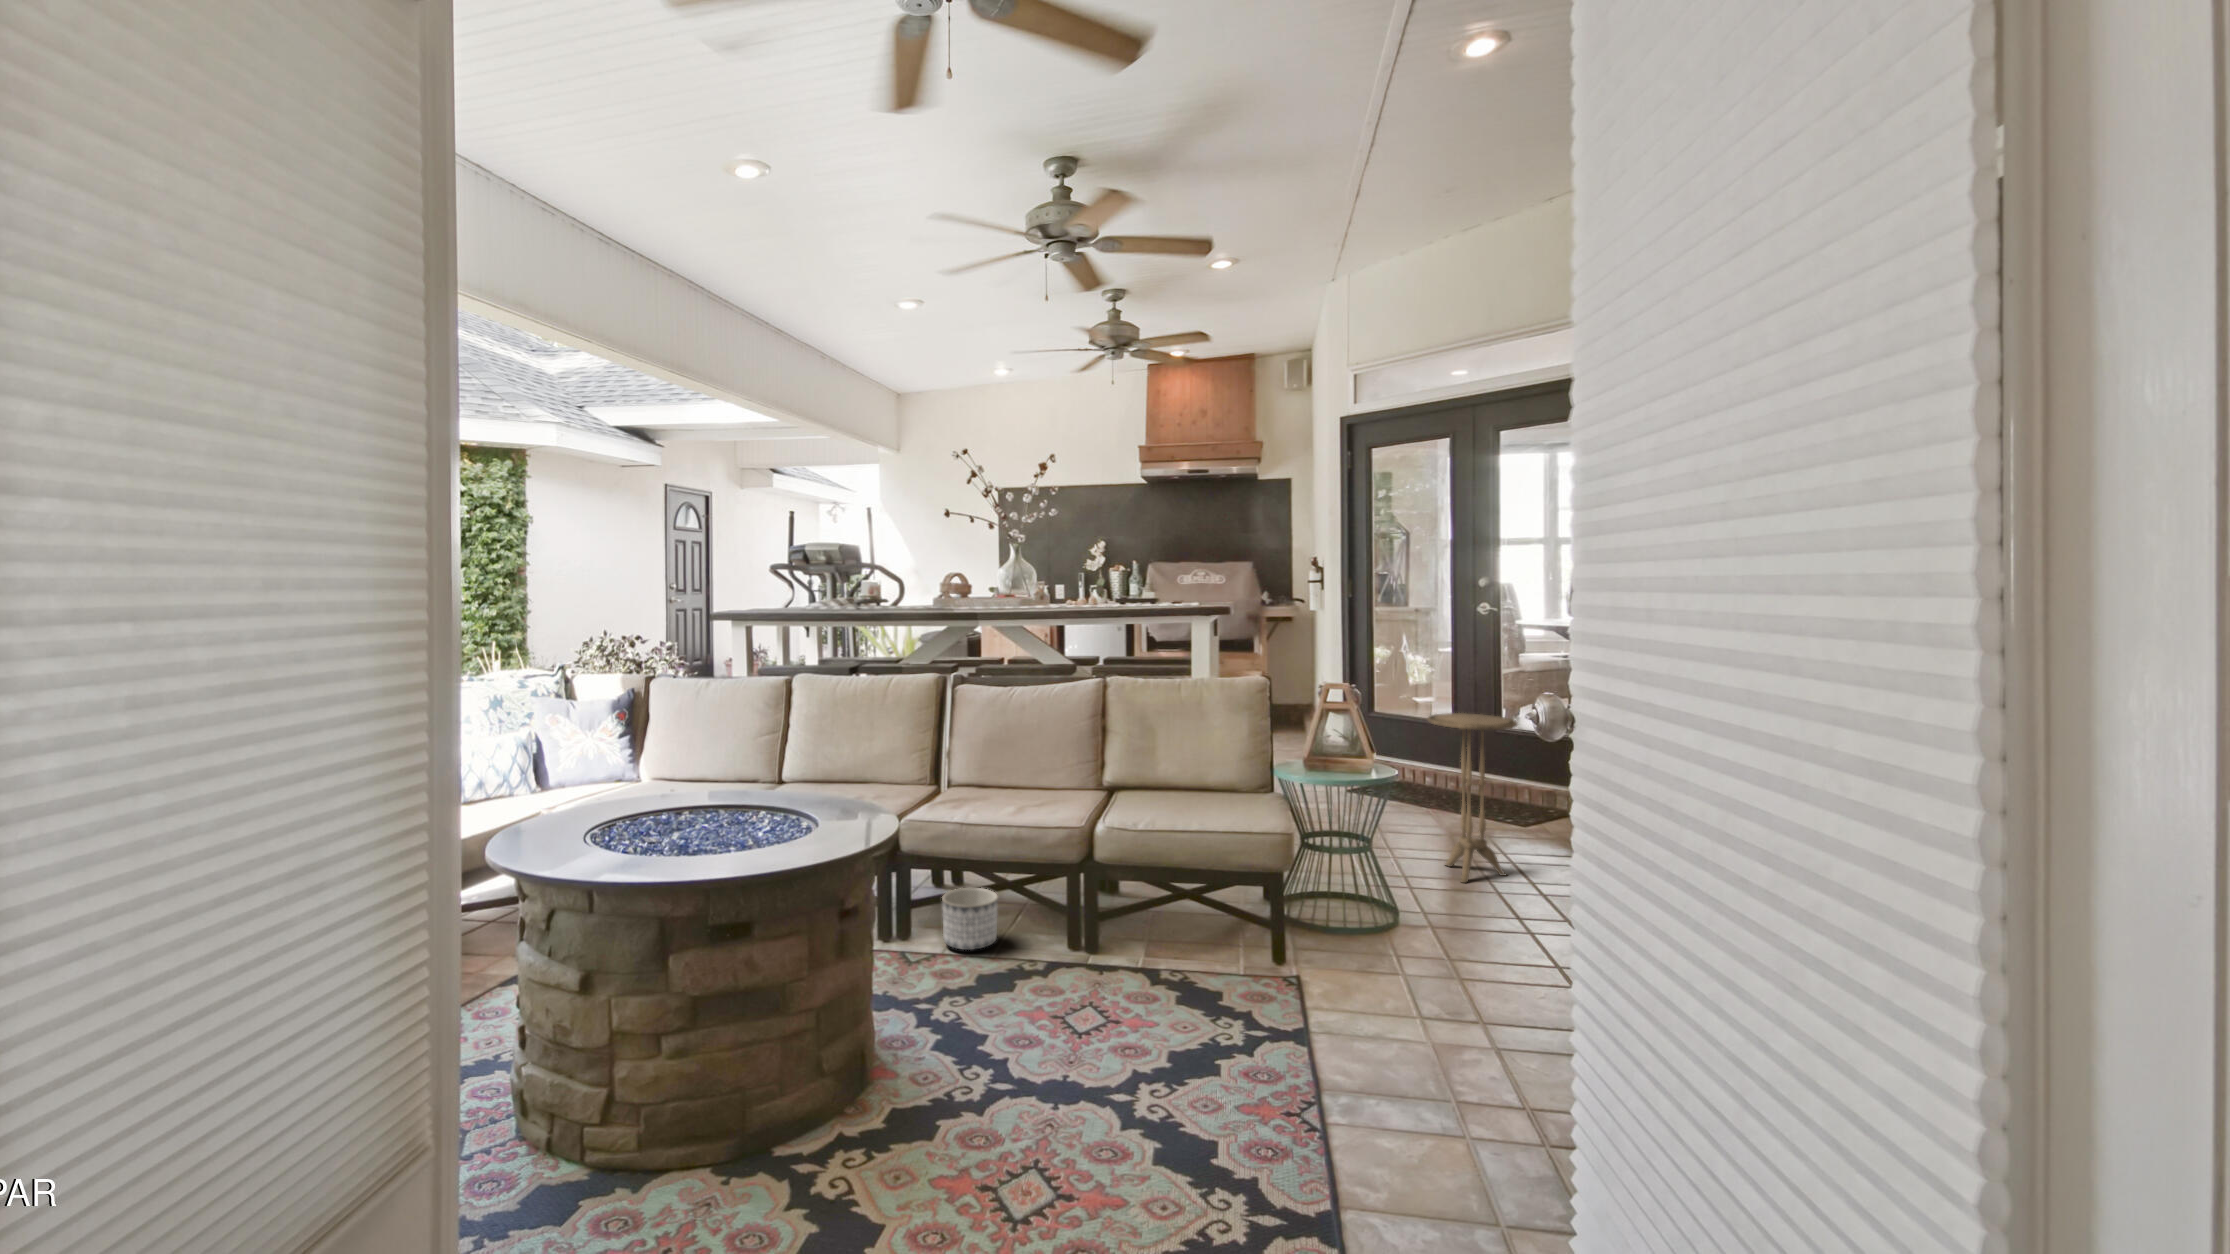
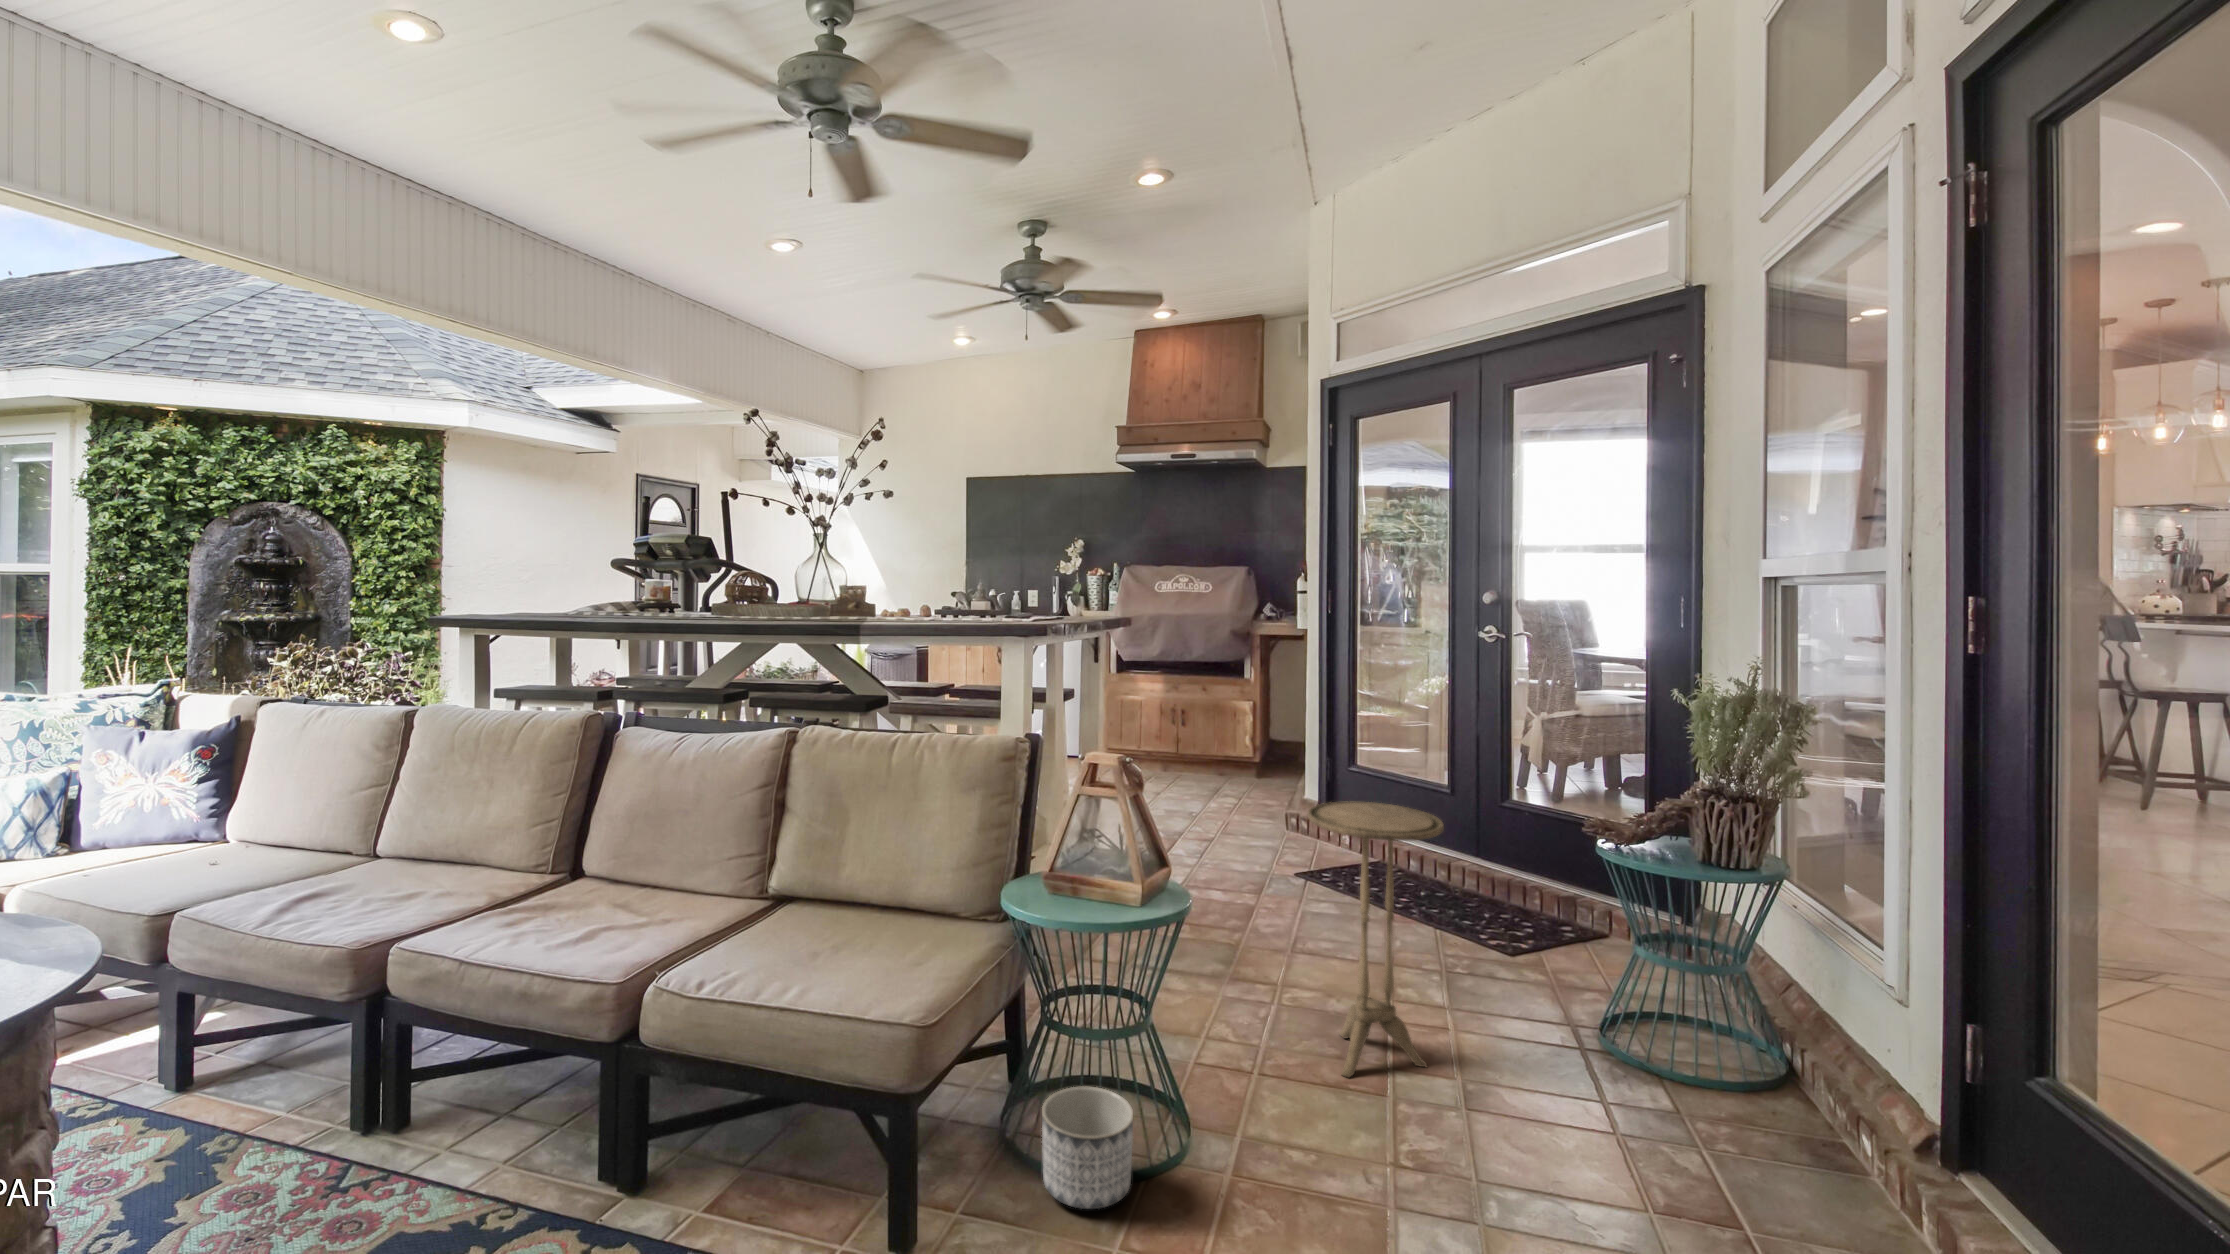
planter: present [942,888,998,950] -> present [1042,1086,1133,1209]

